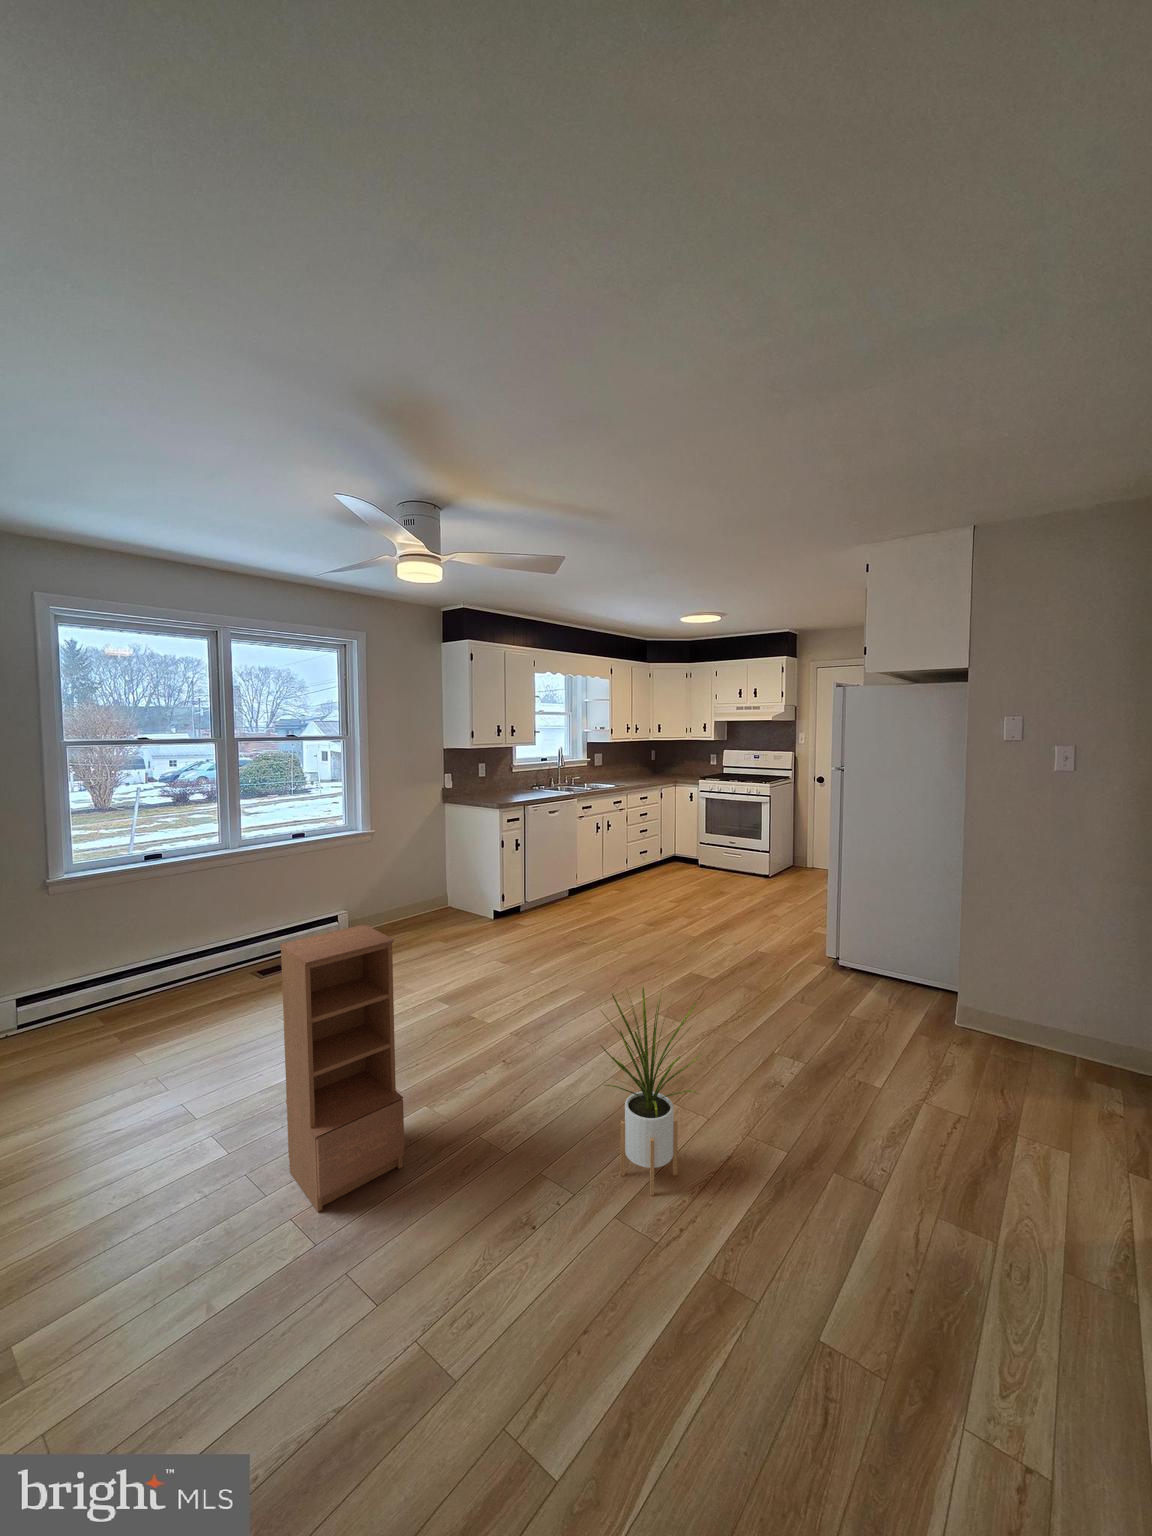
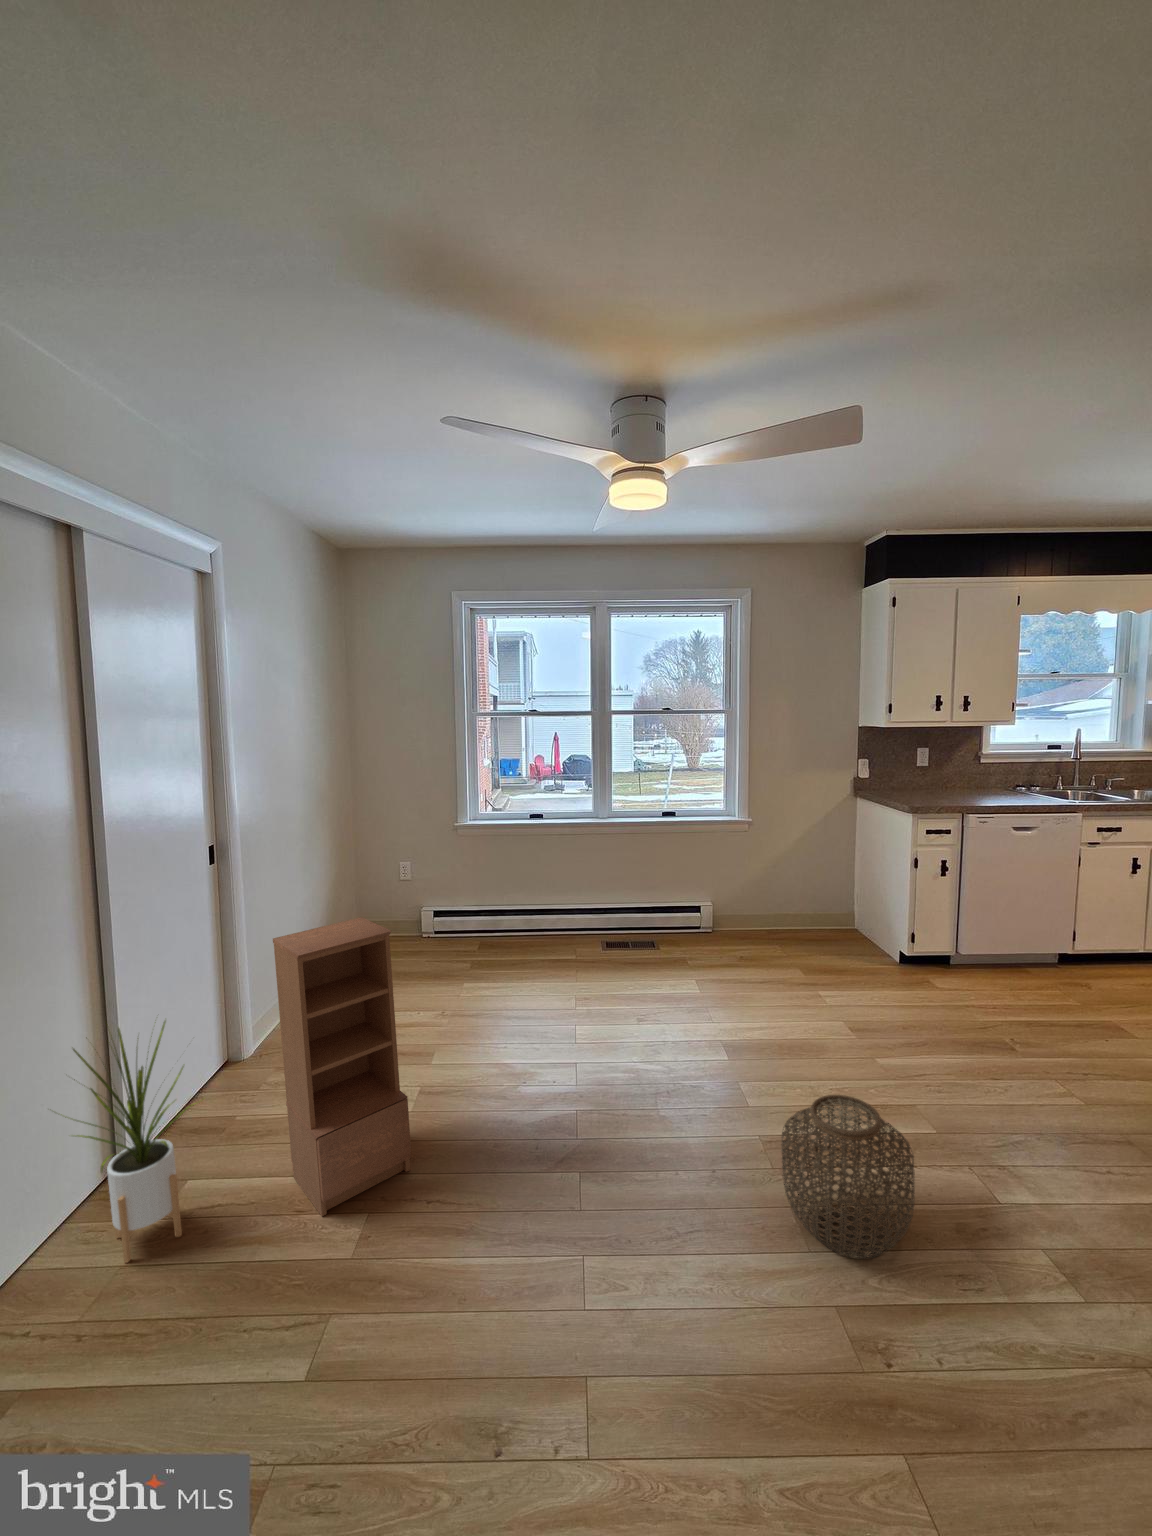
house plant: present [601,986,703,1196] -> present [61,1021,198,1263]
woven basket: none [755,1106,877,1261] -> present [782,1095,915,1259]

